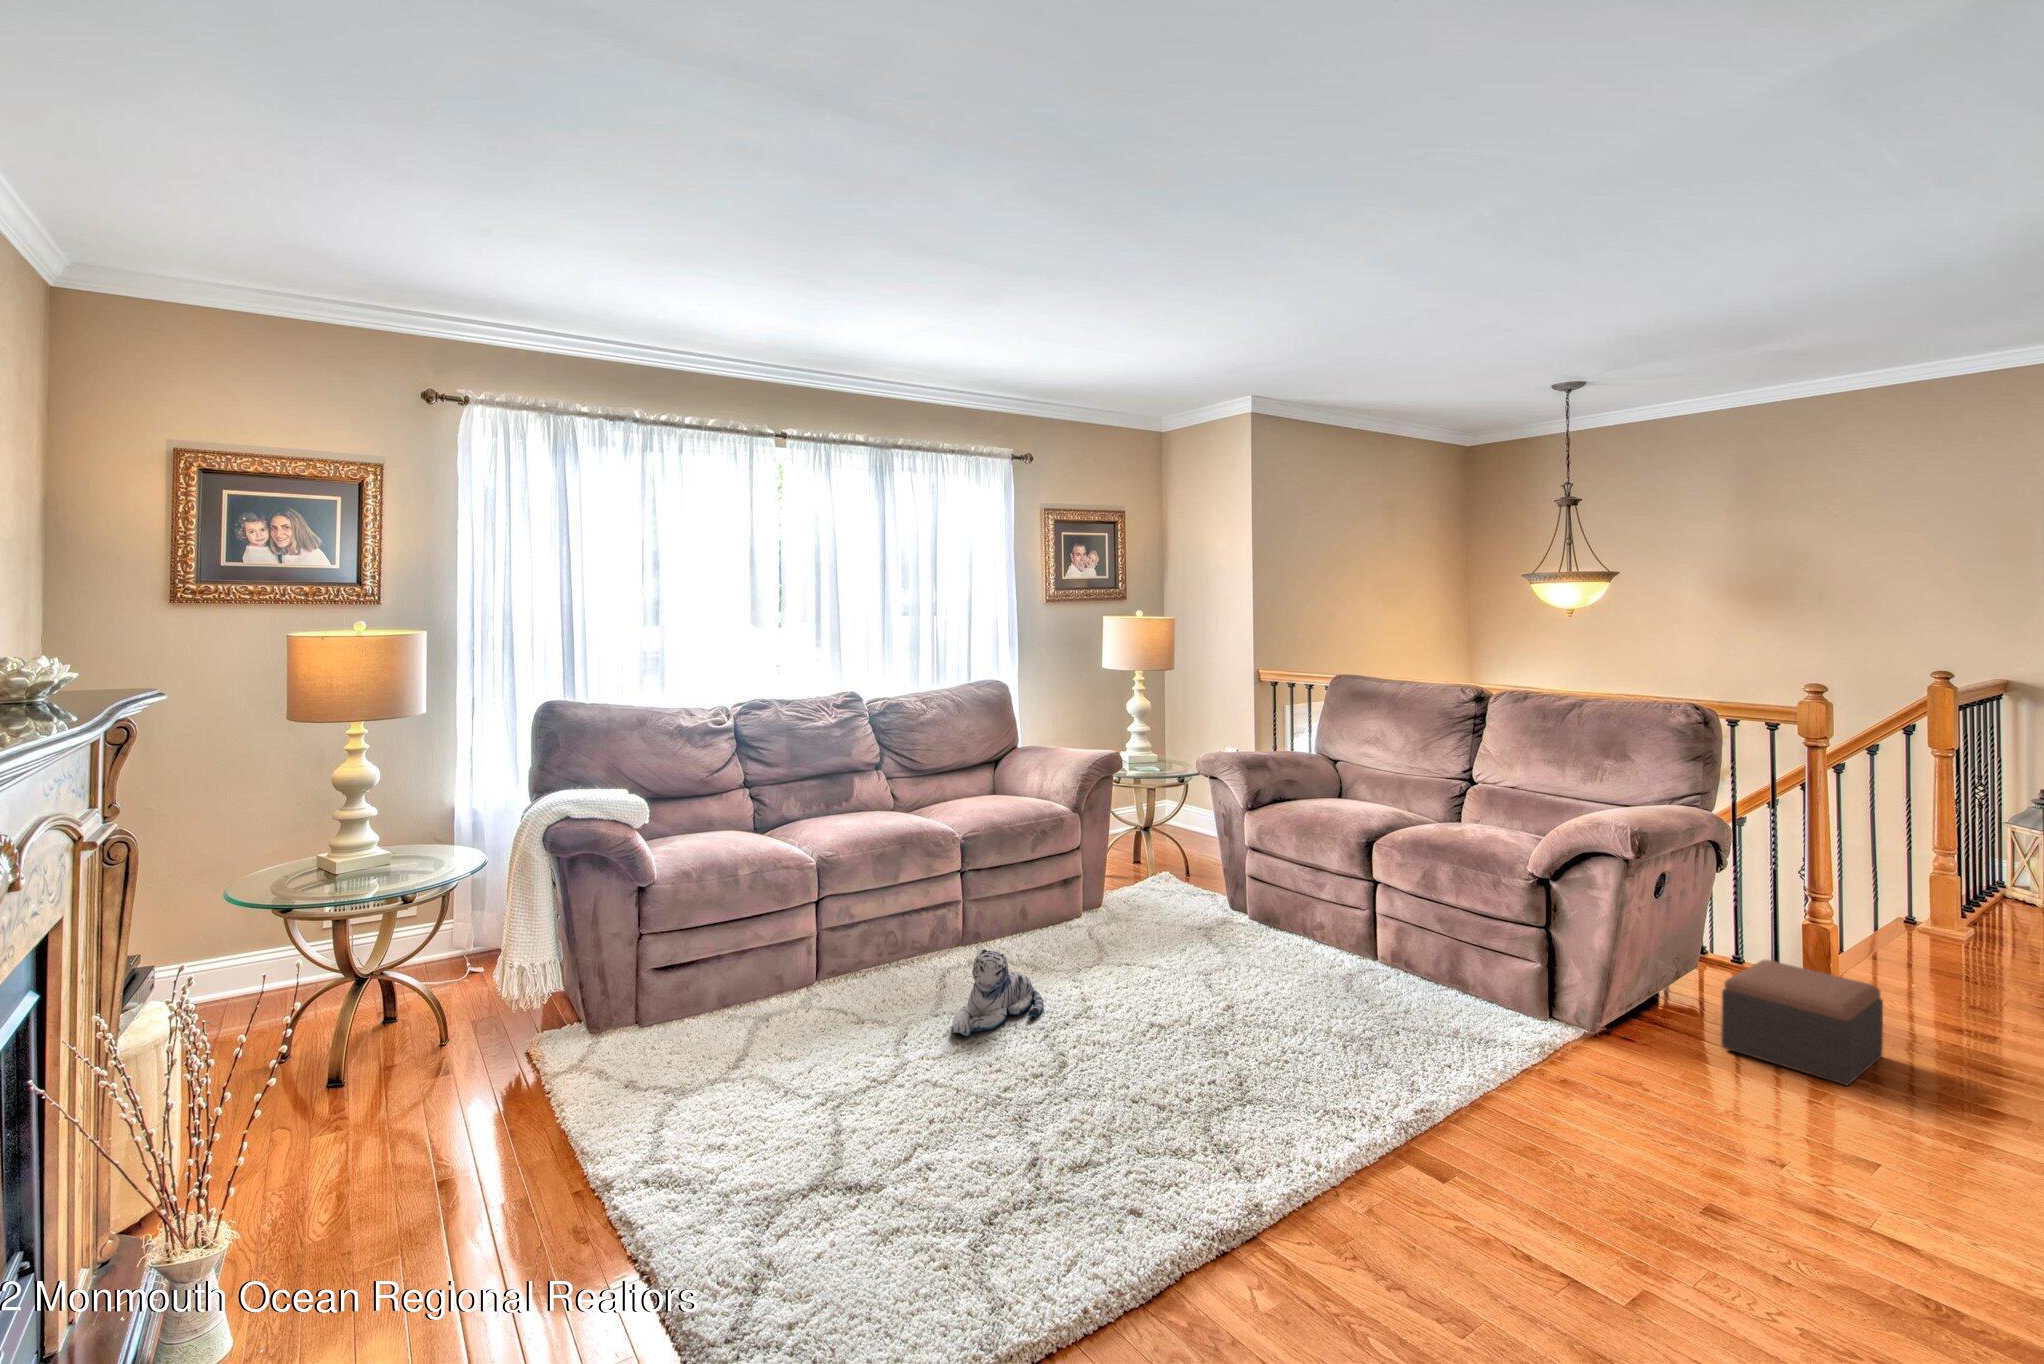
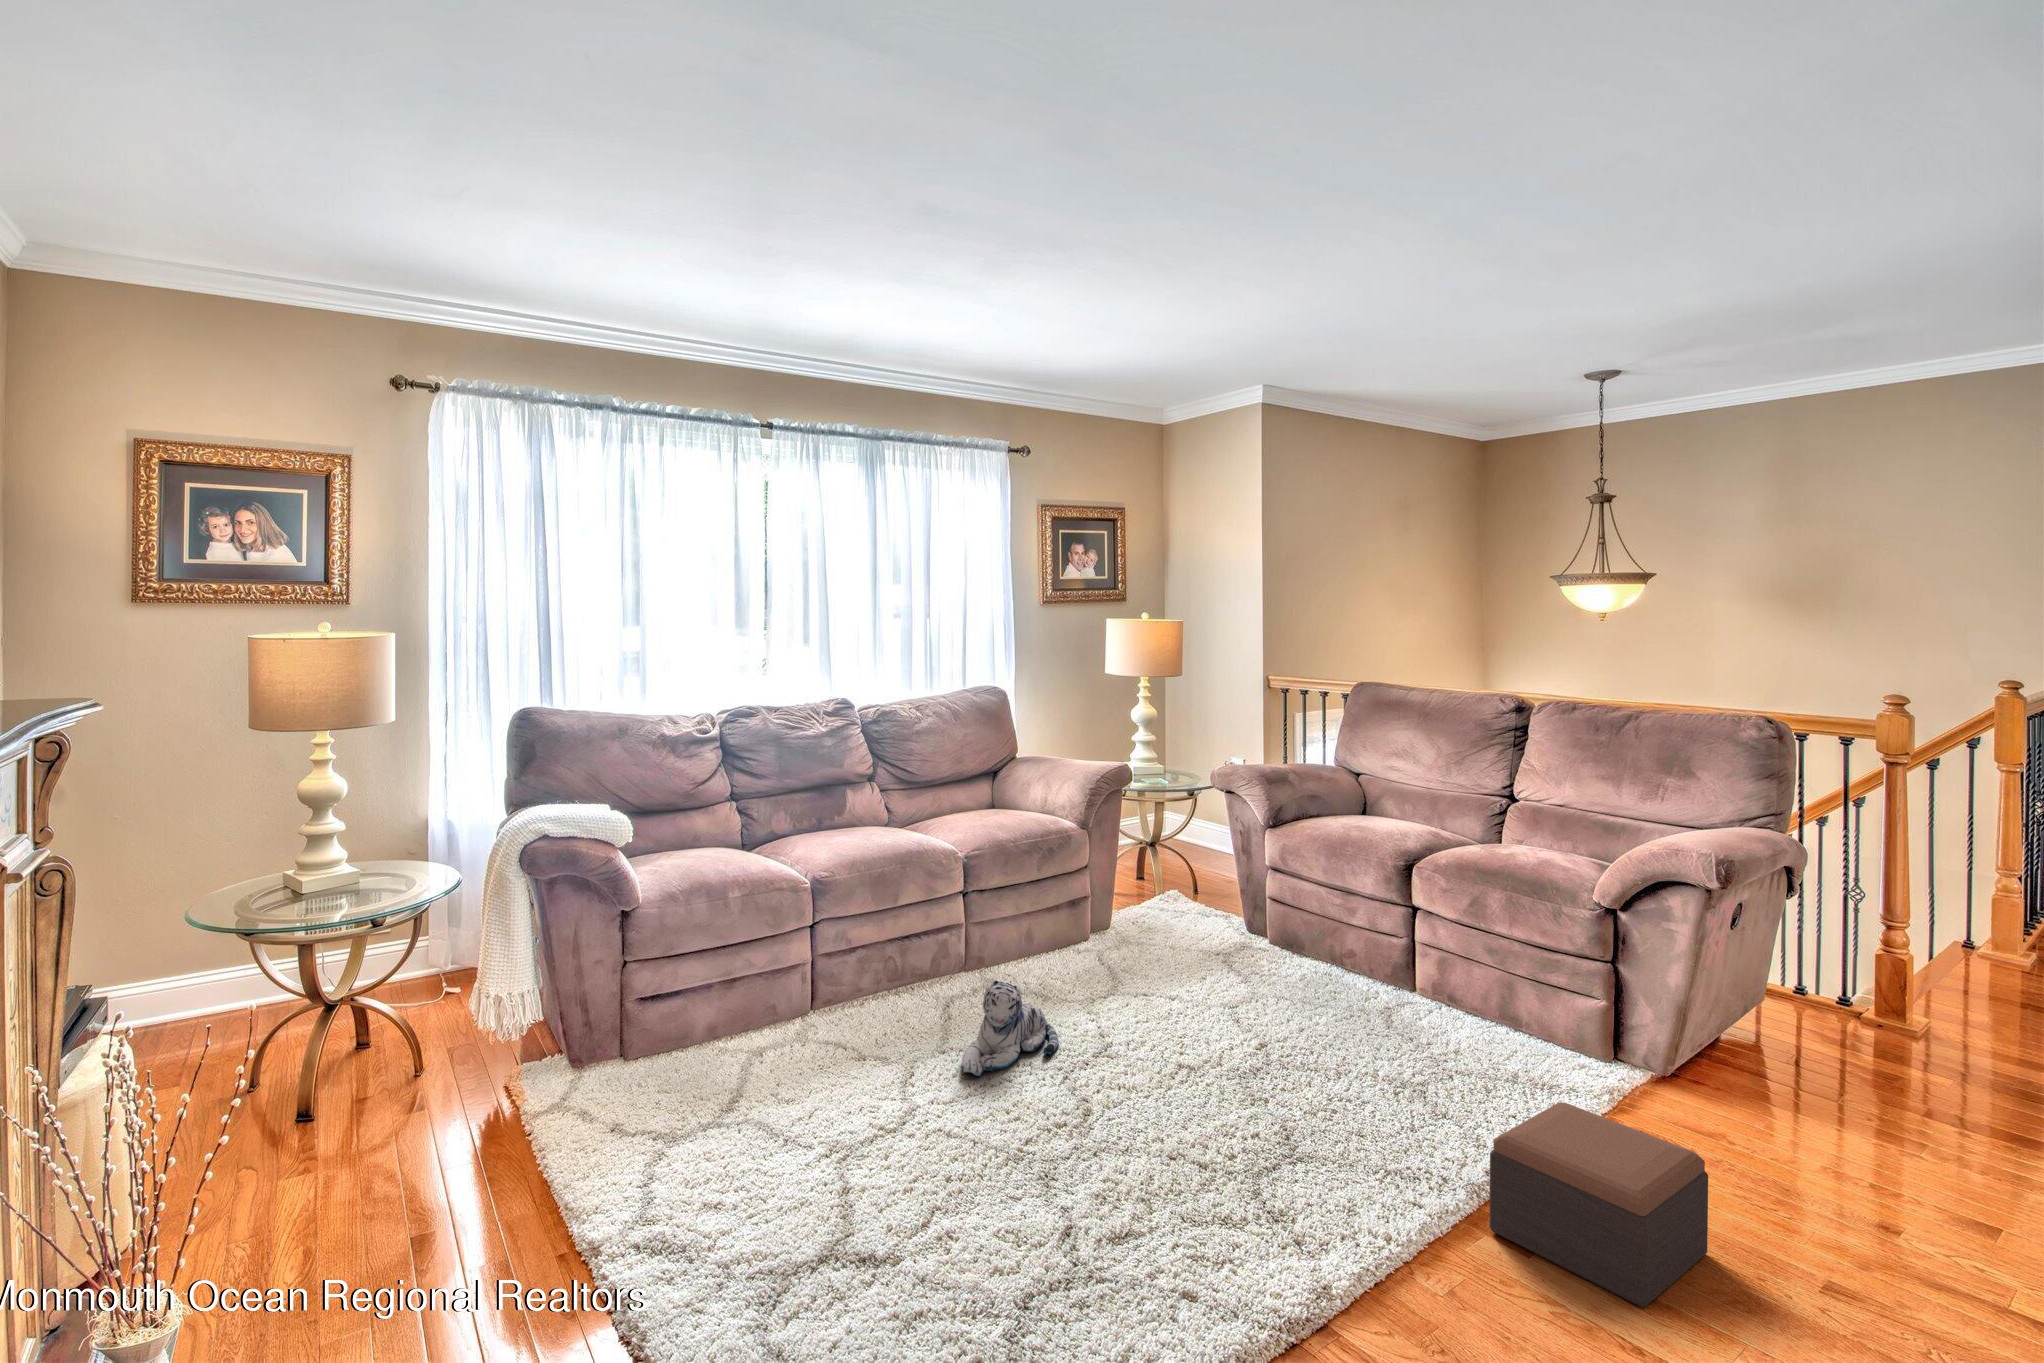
footstool: present [1721,960,1883,1085] -> present [1489,1102,1708,1307]

